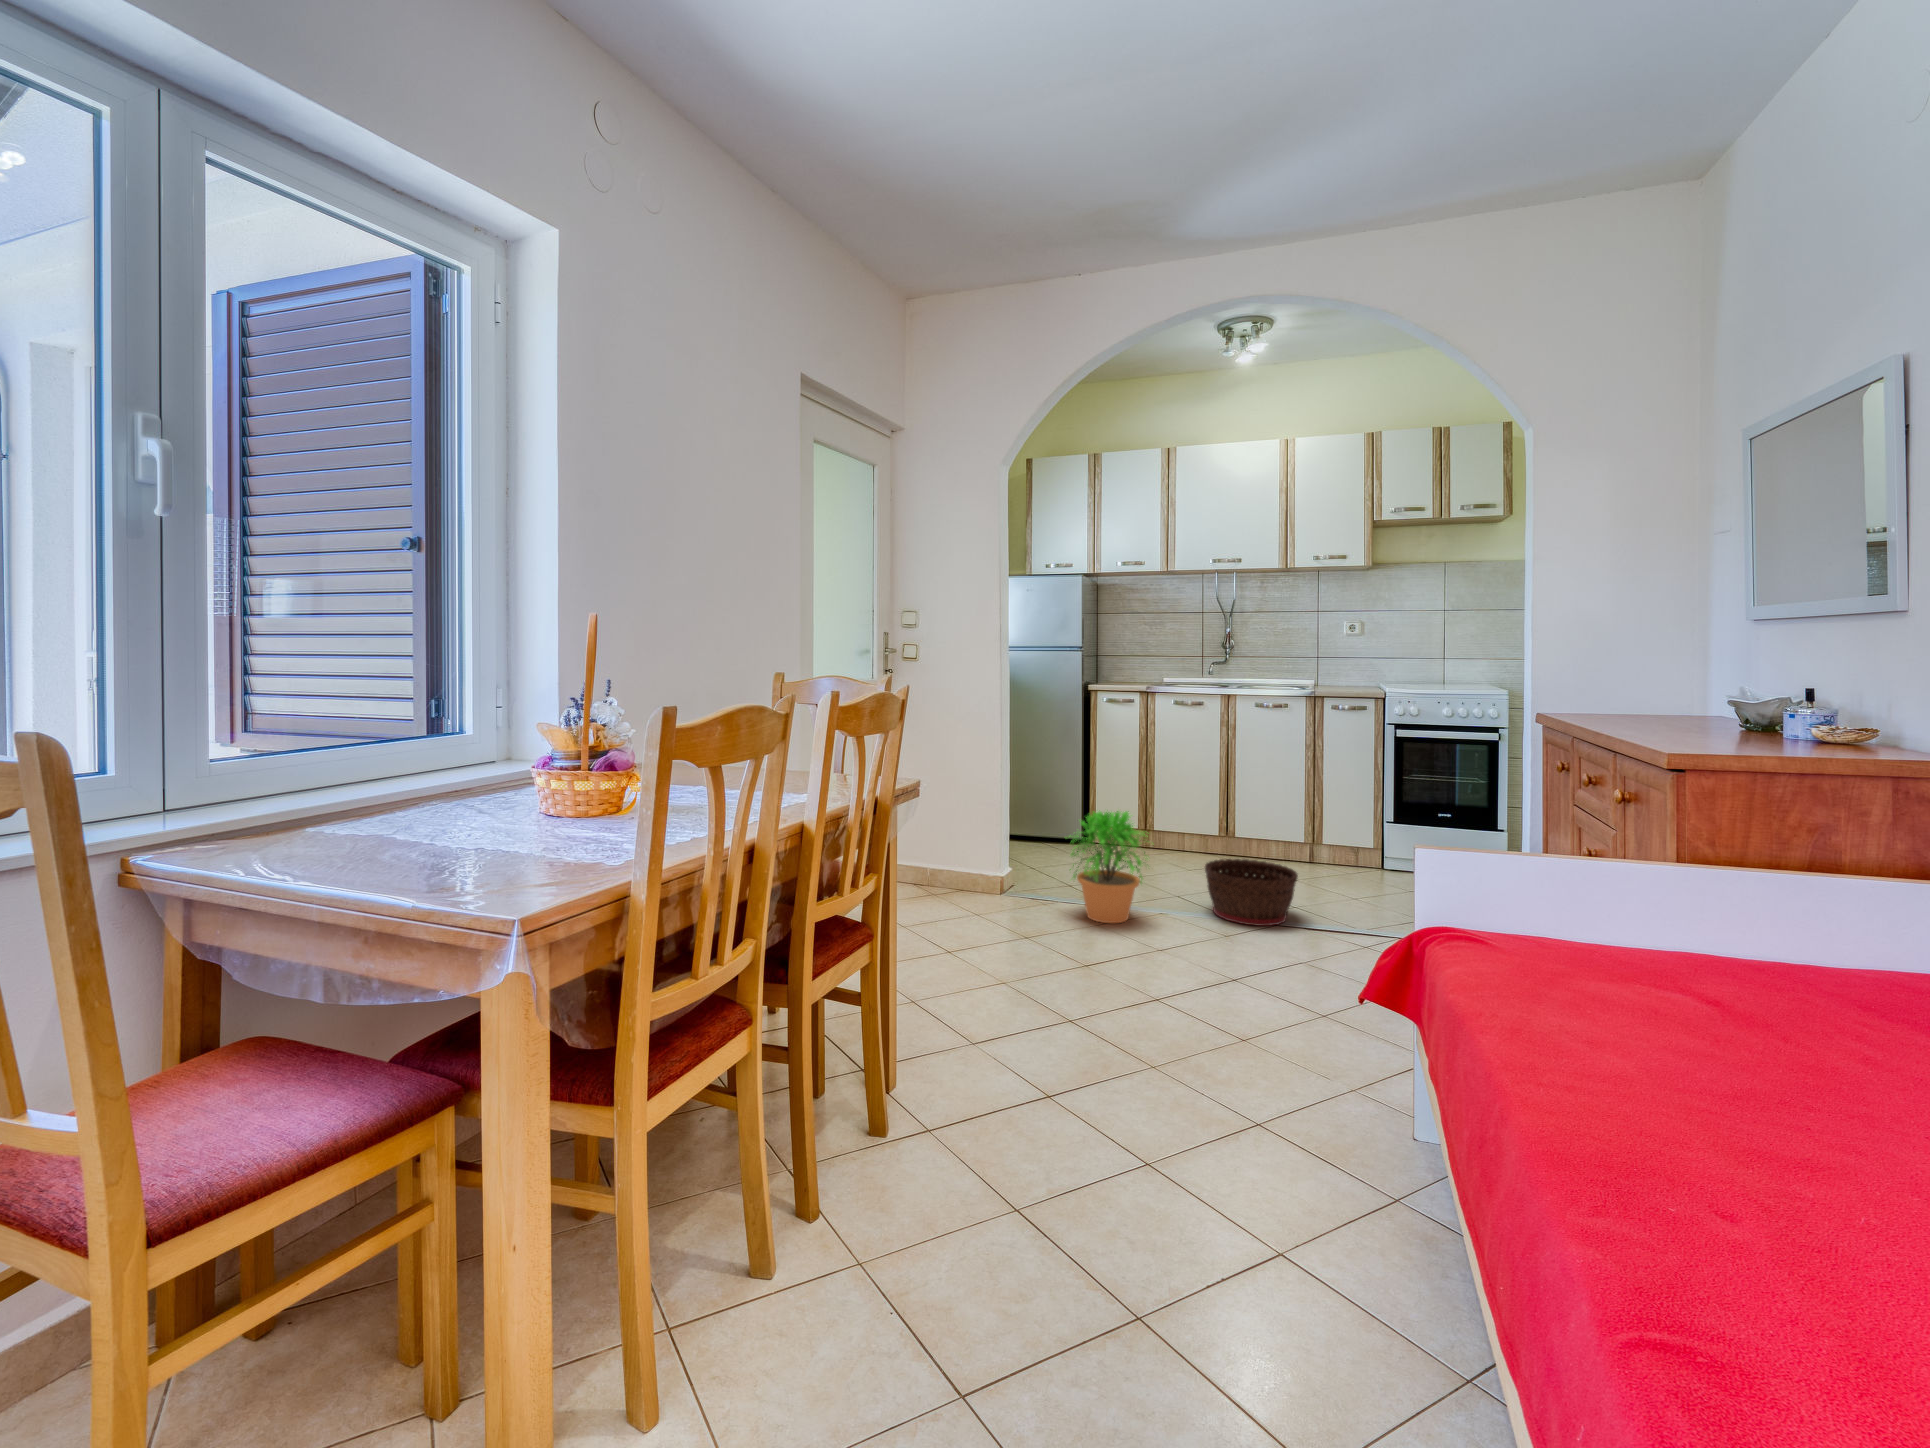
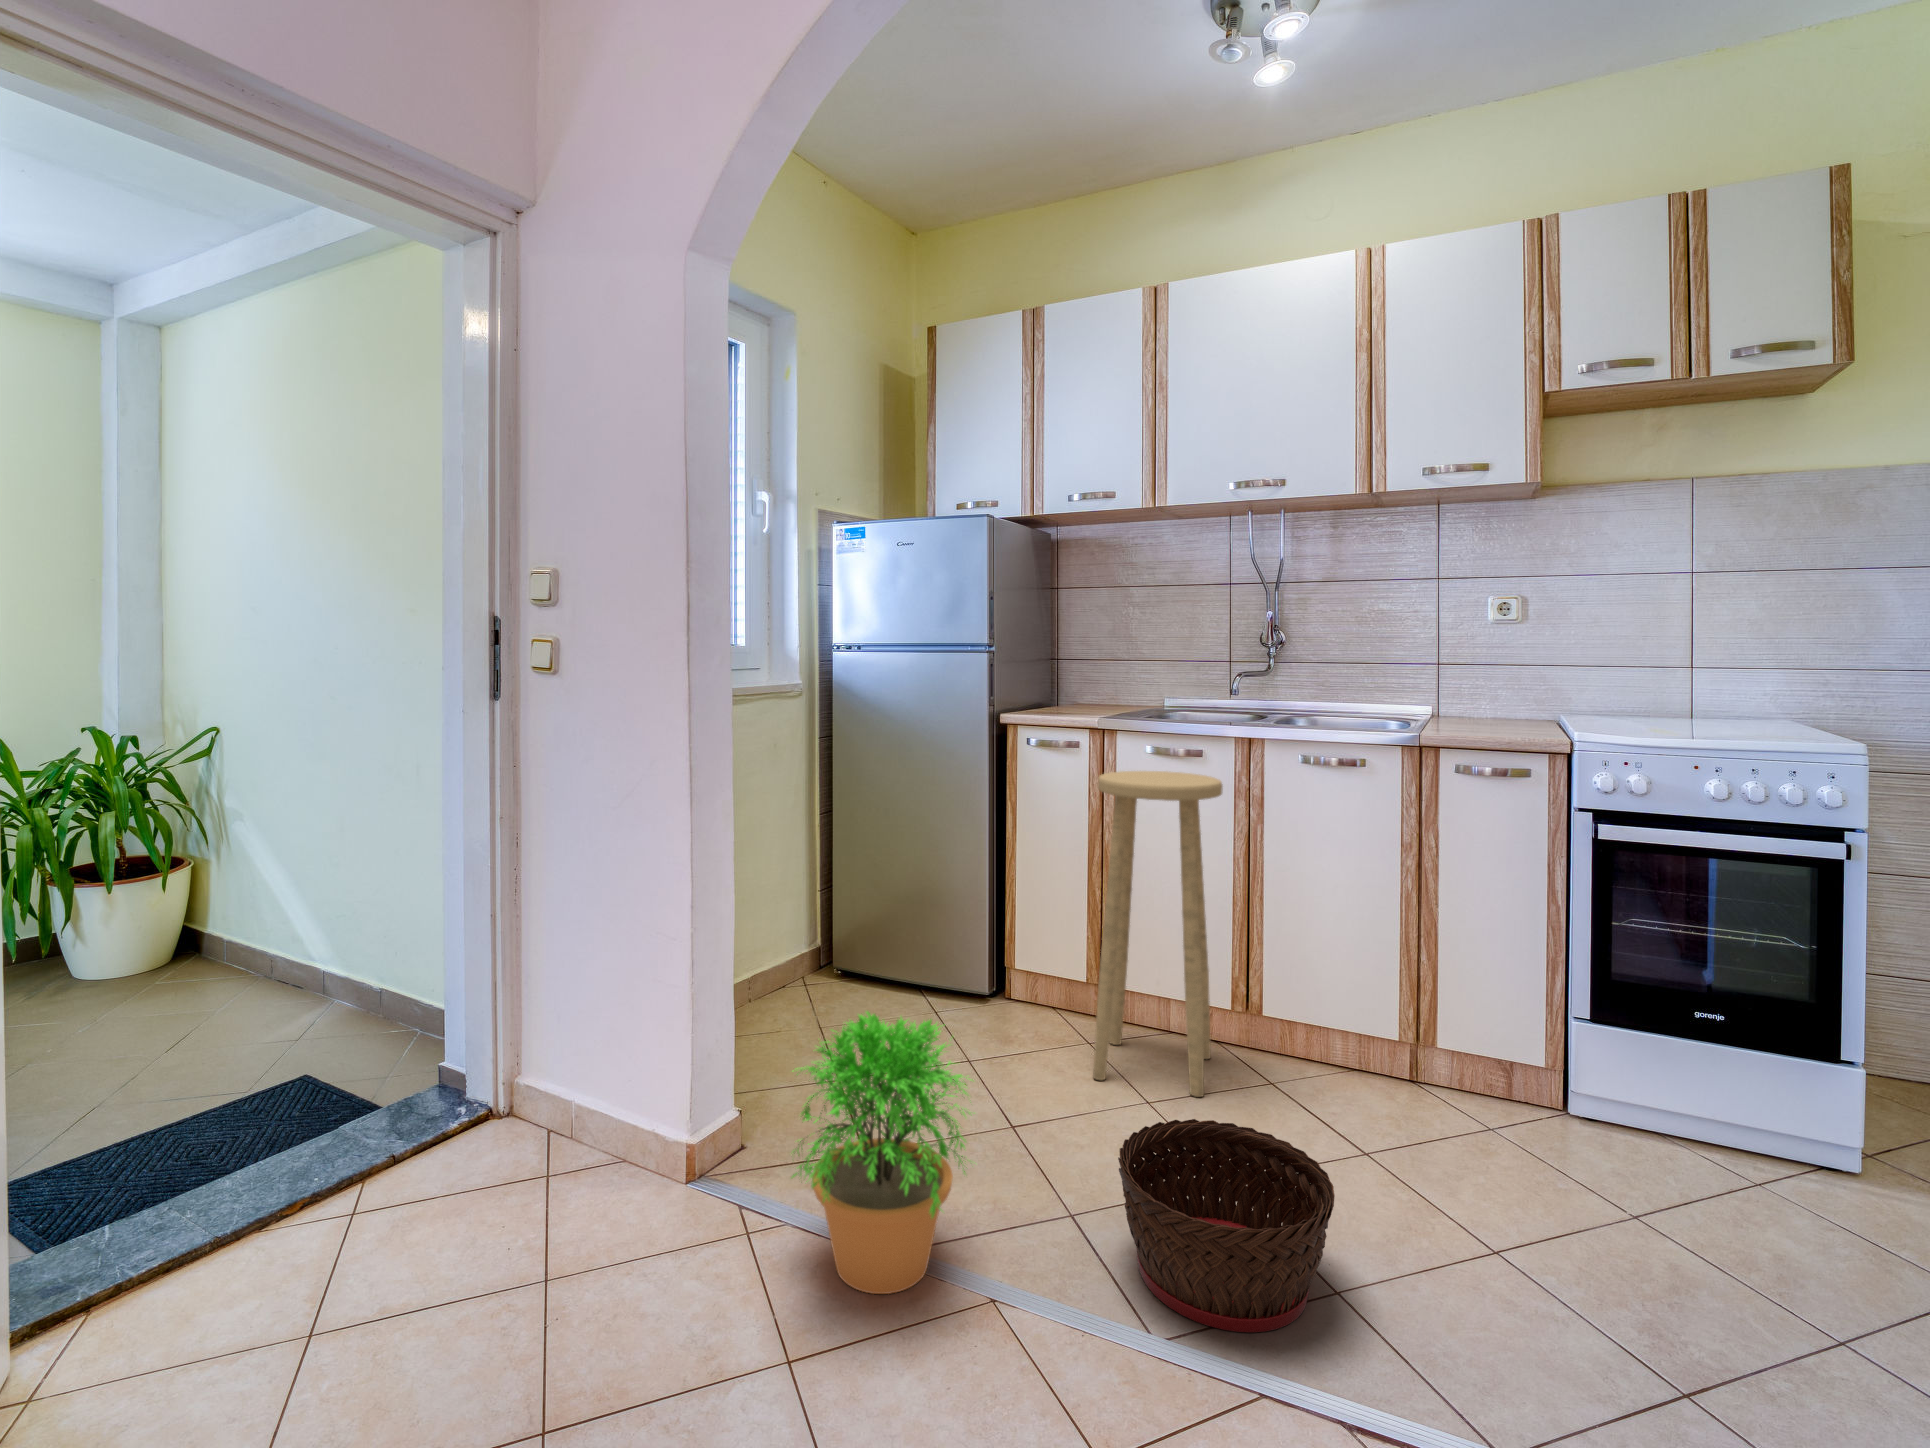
stool: none [1155,712,1220,872] -> present [1093,771,1223,1097]

